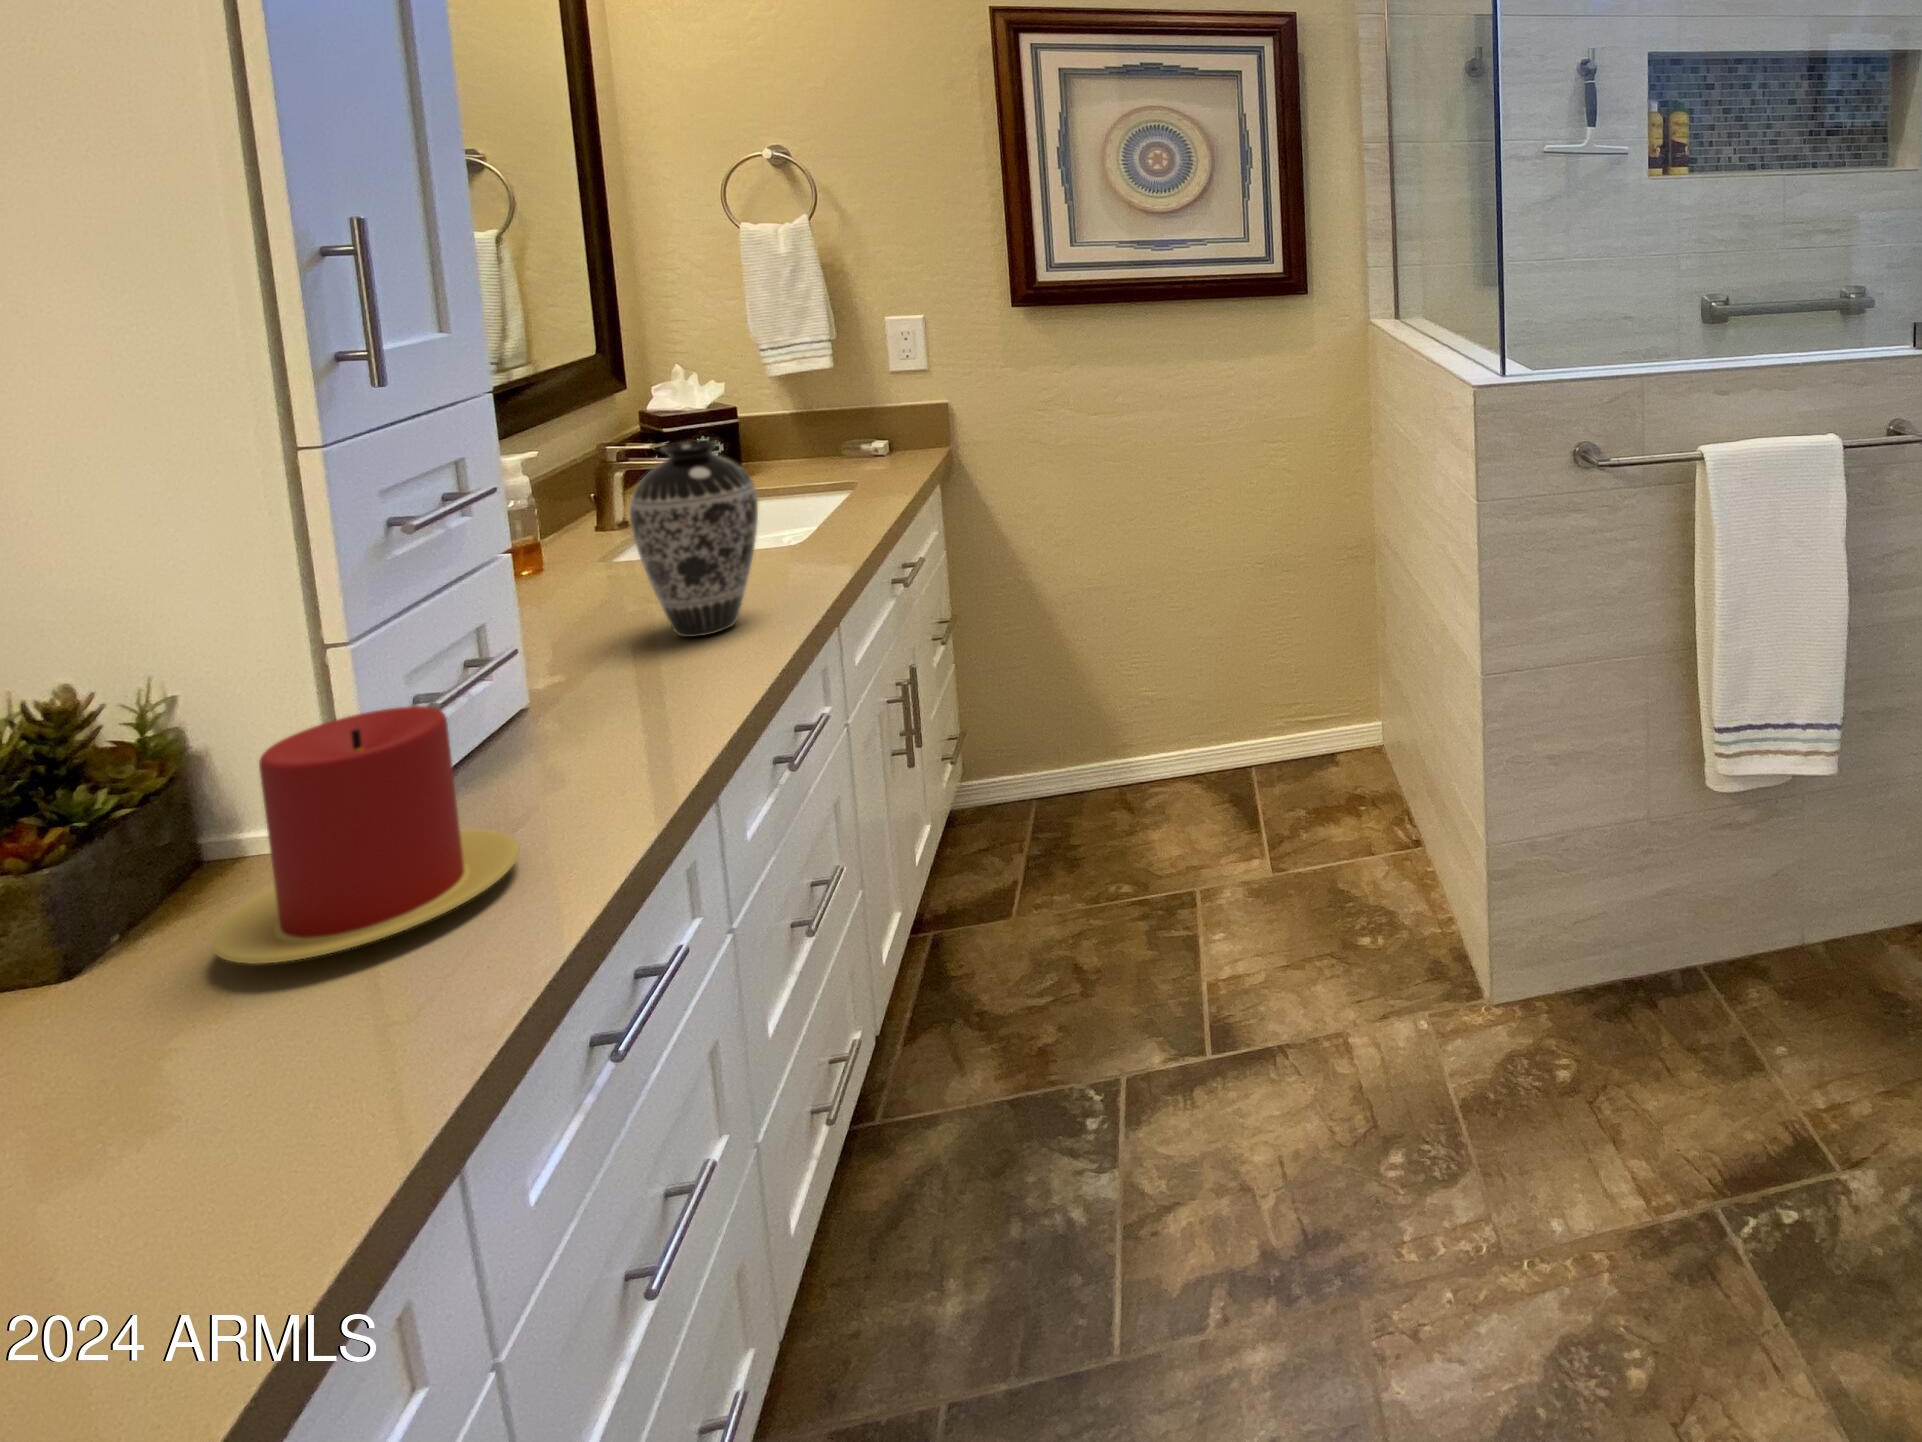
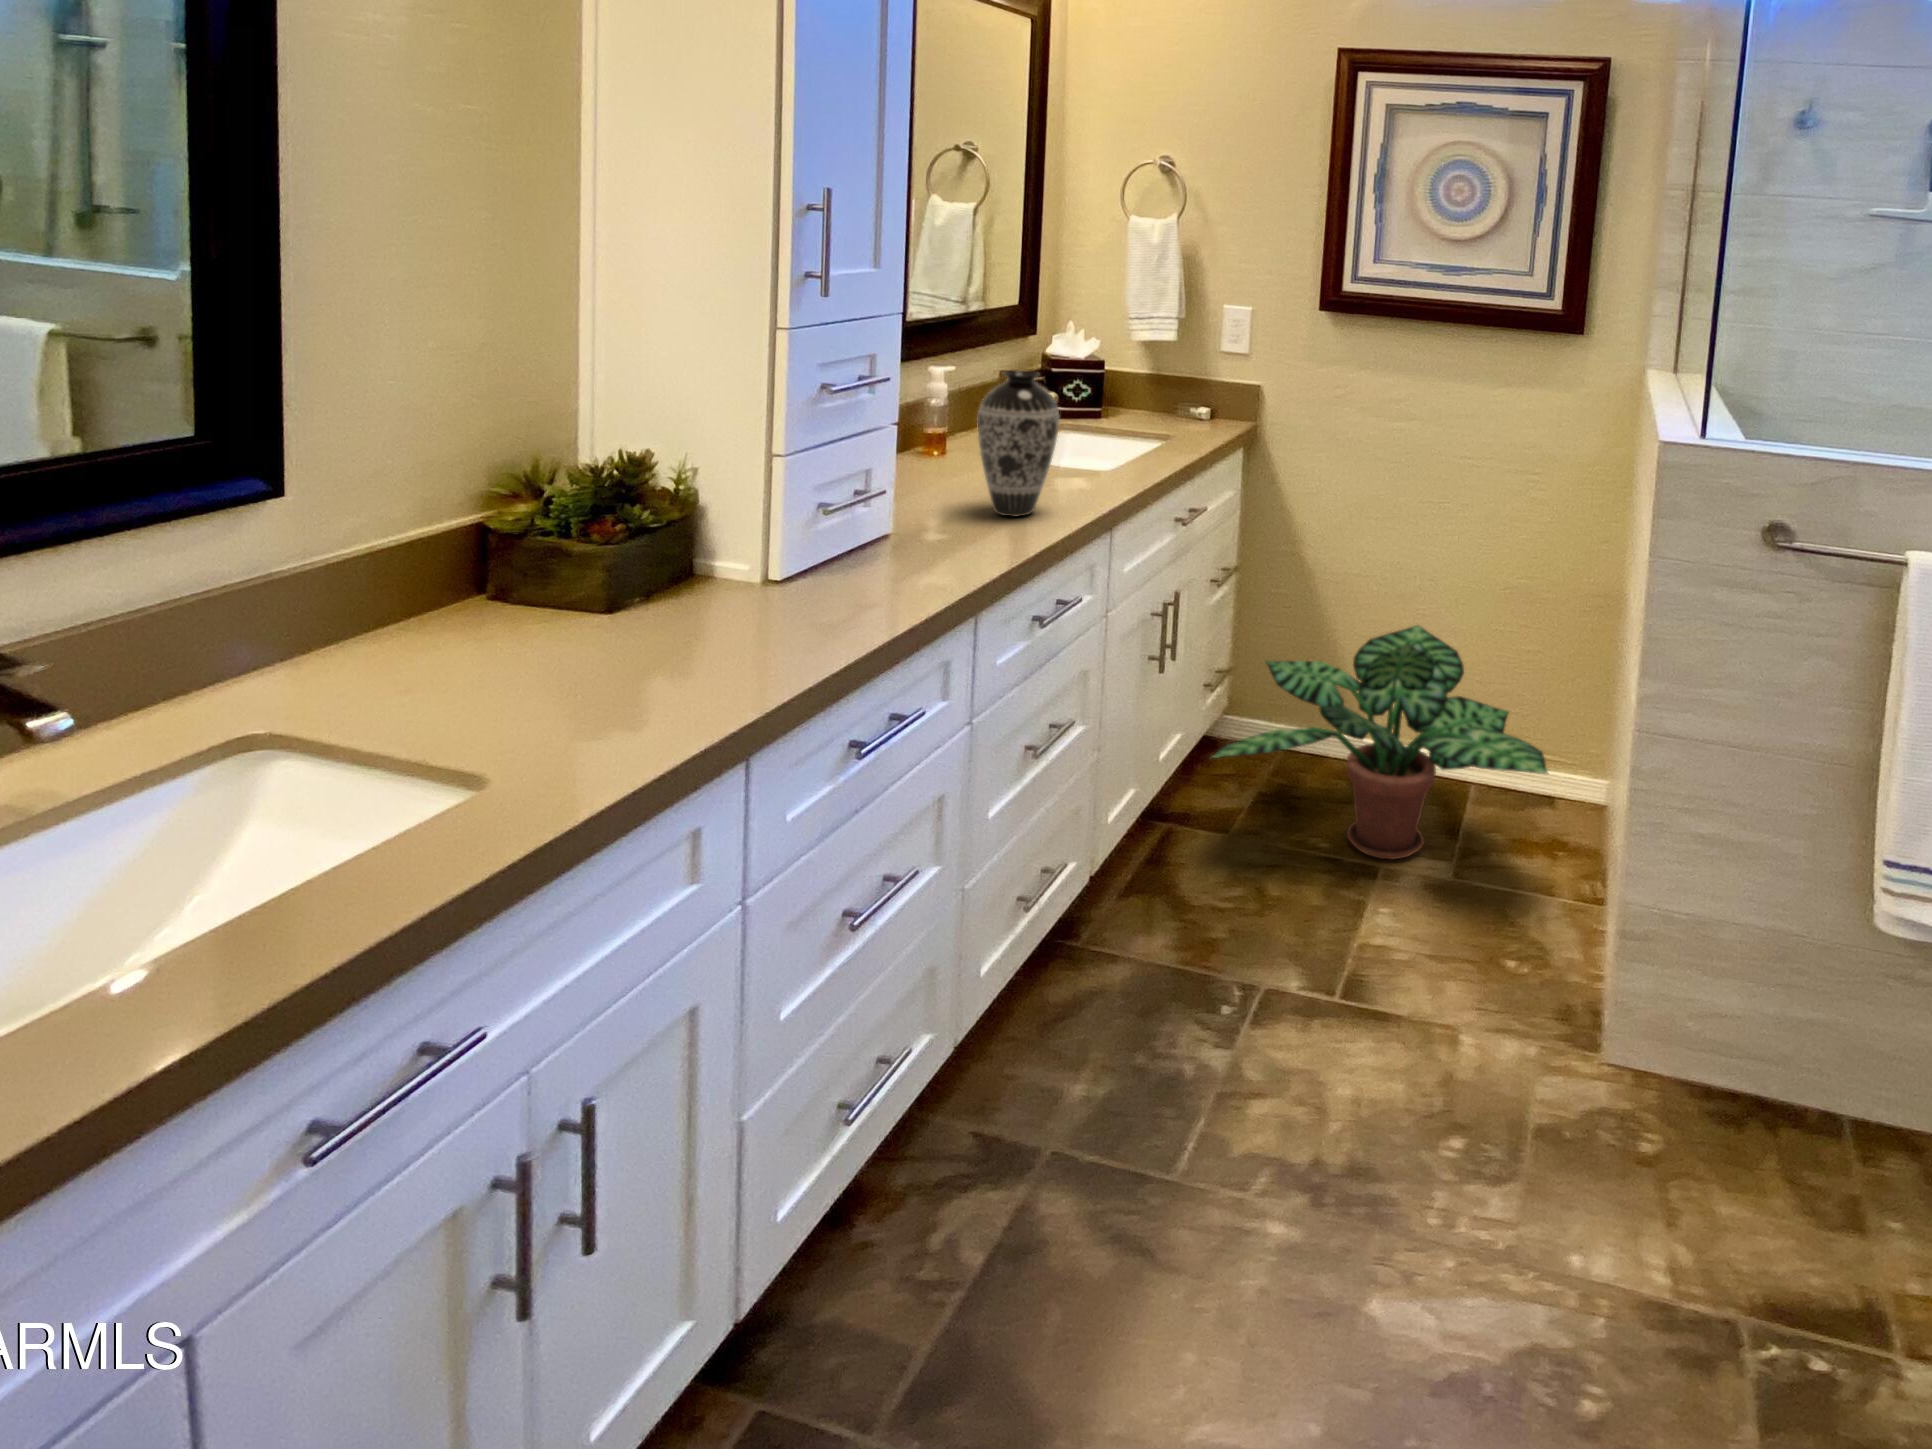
potted plant: none [989,624,1369,882] -> present [1209,625,1547,859]
candle: present [211,706,519,964] -> none [687,497,840,634]

